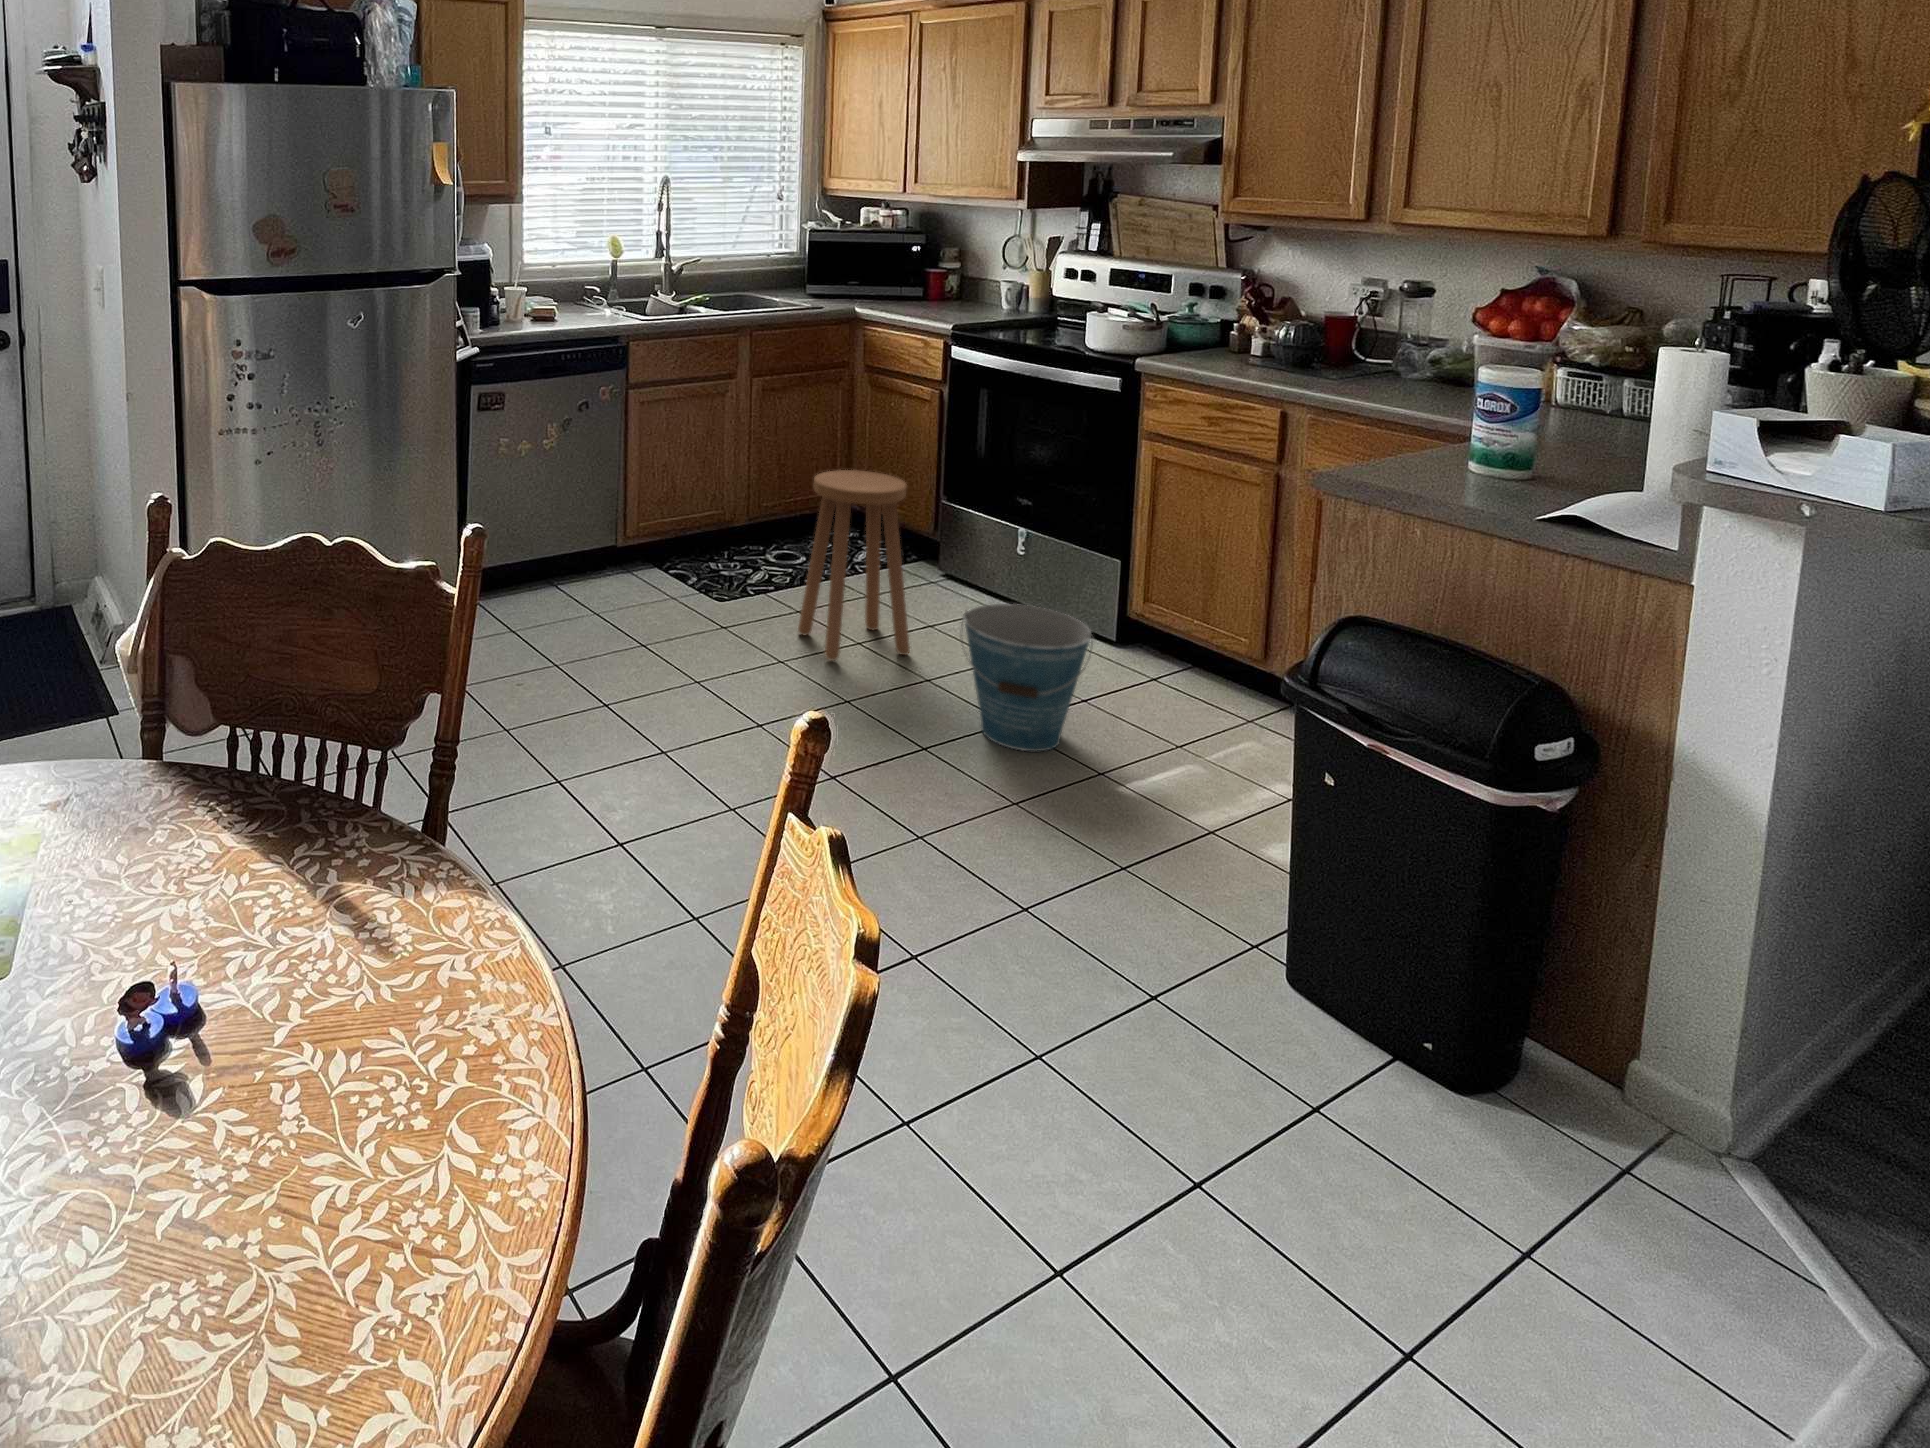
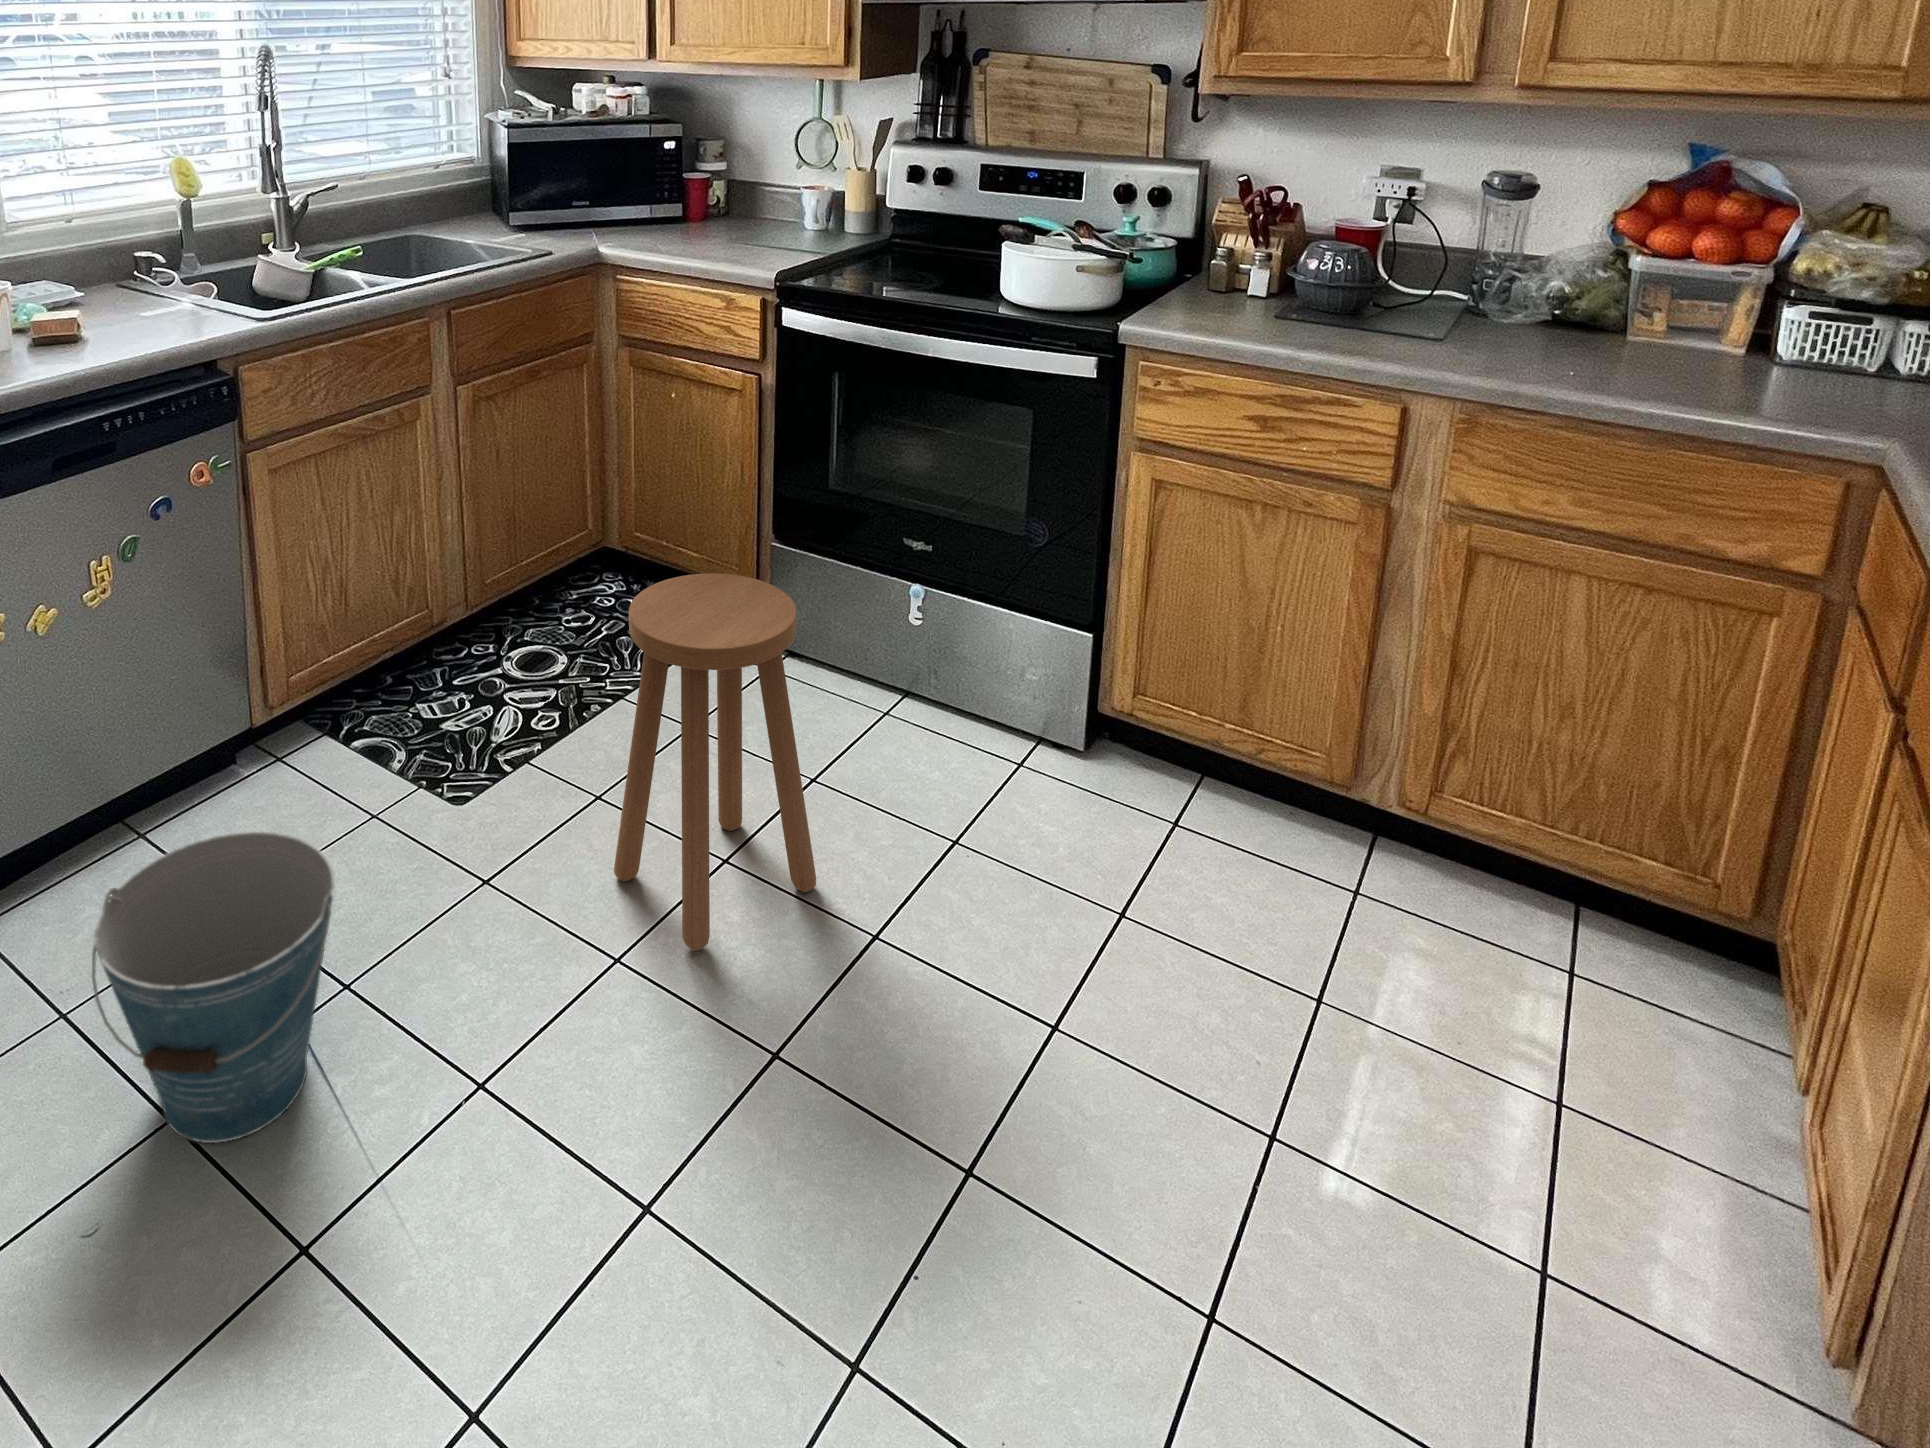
bucket: present [961,604,1092,751] -> present [92,831,335,1143]

